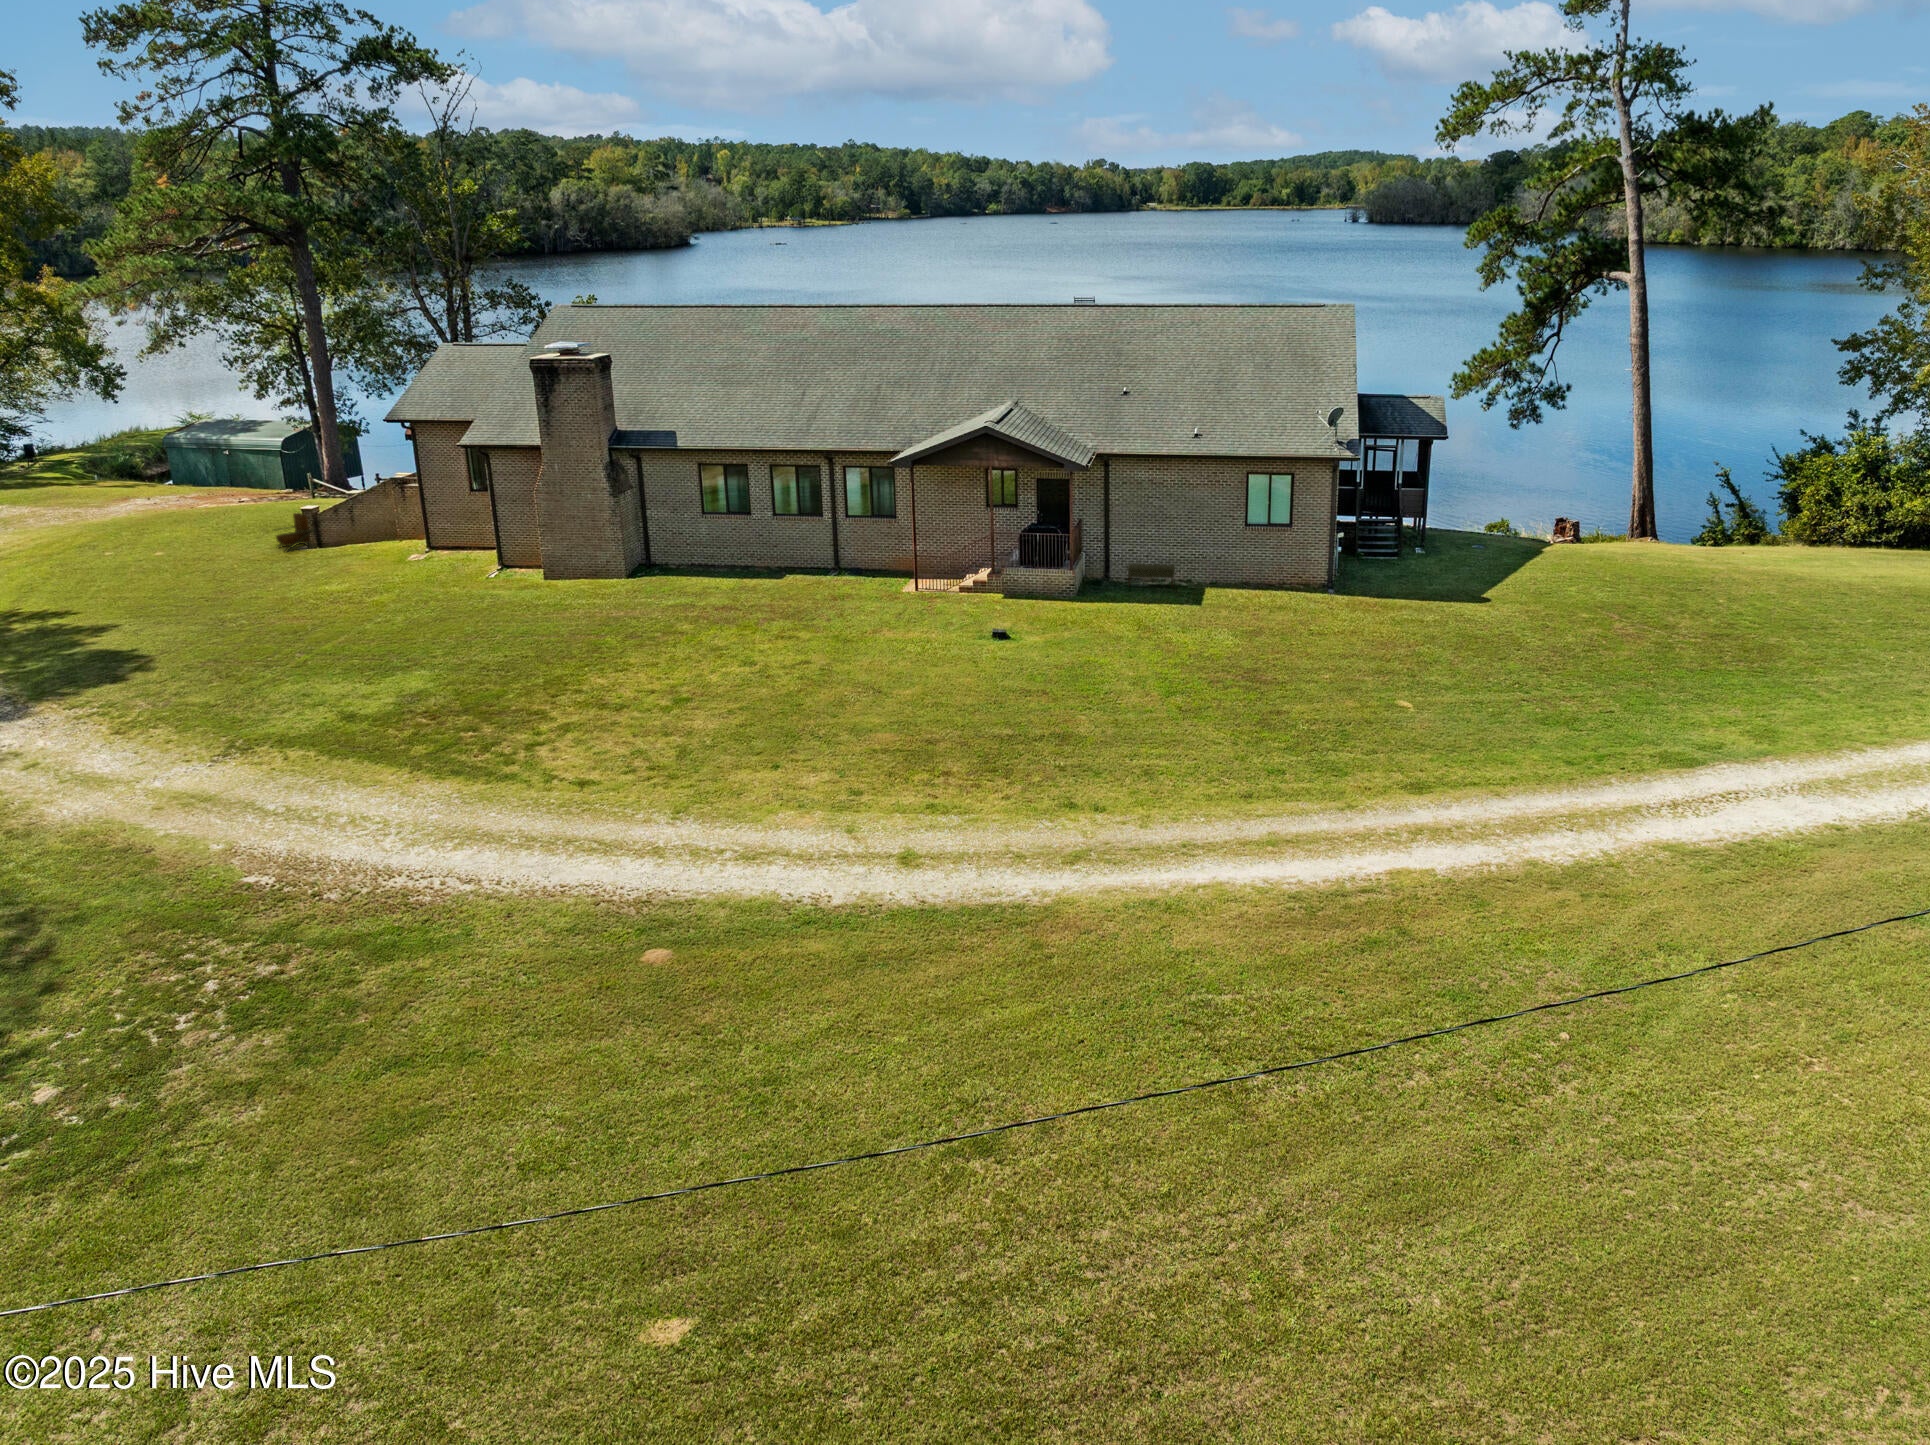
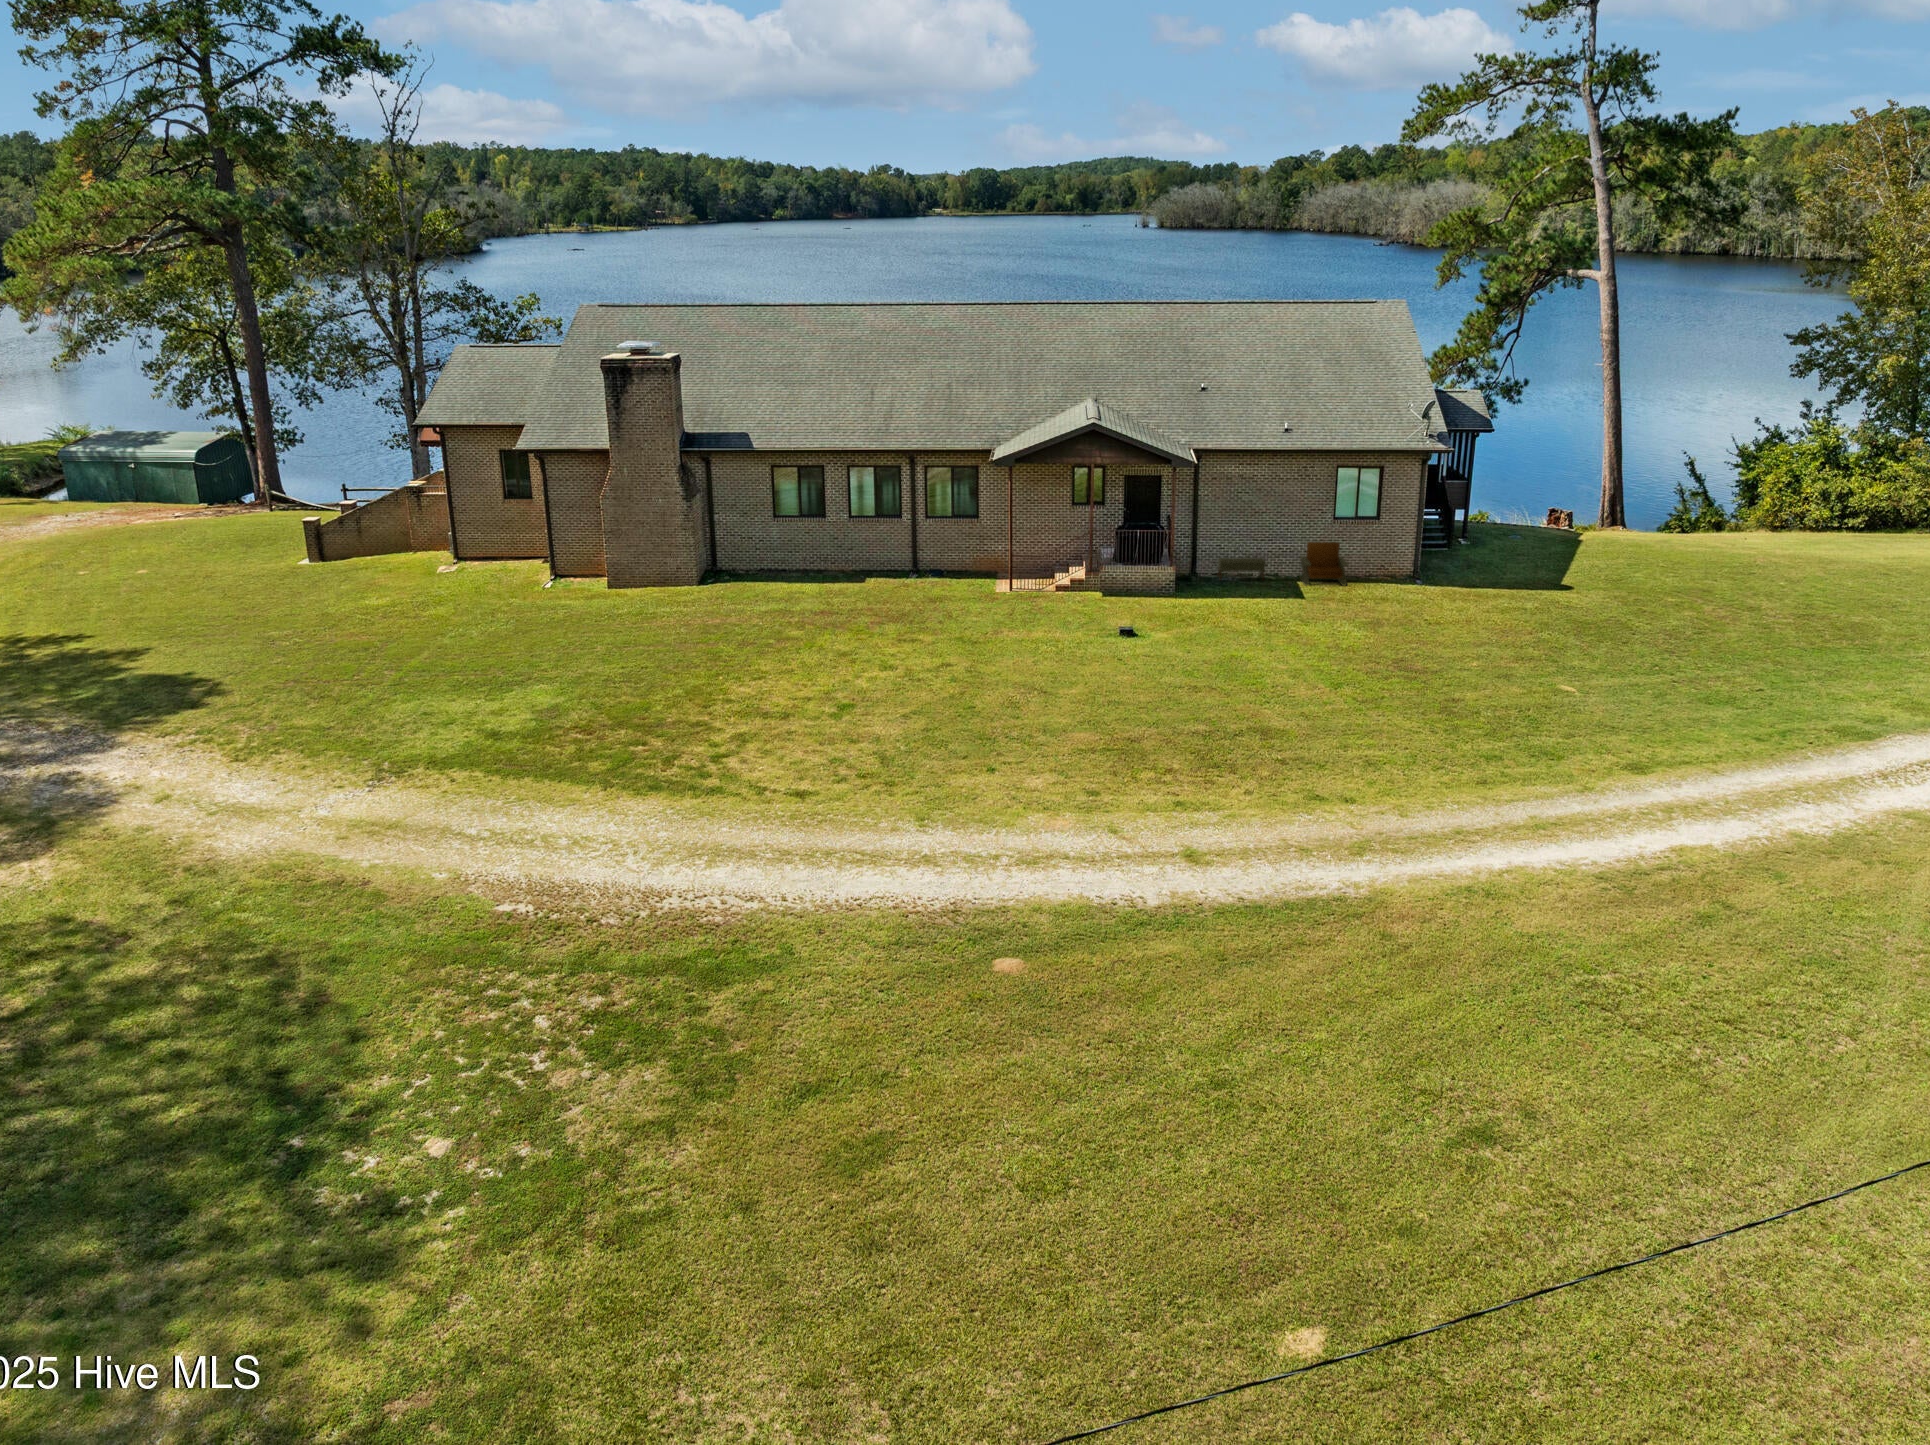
lounge chair: present [276,513,315,552] -> present [1300,542,1348,586]

